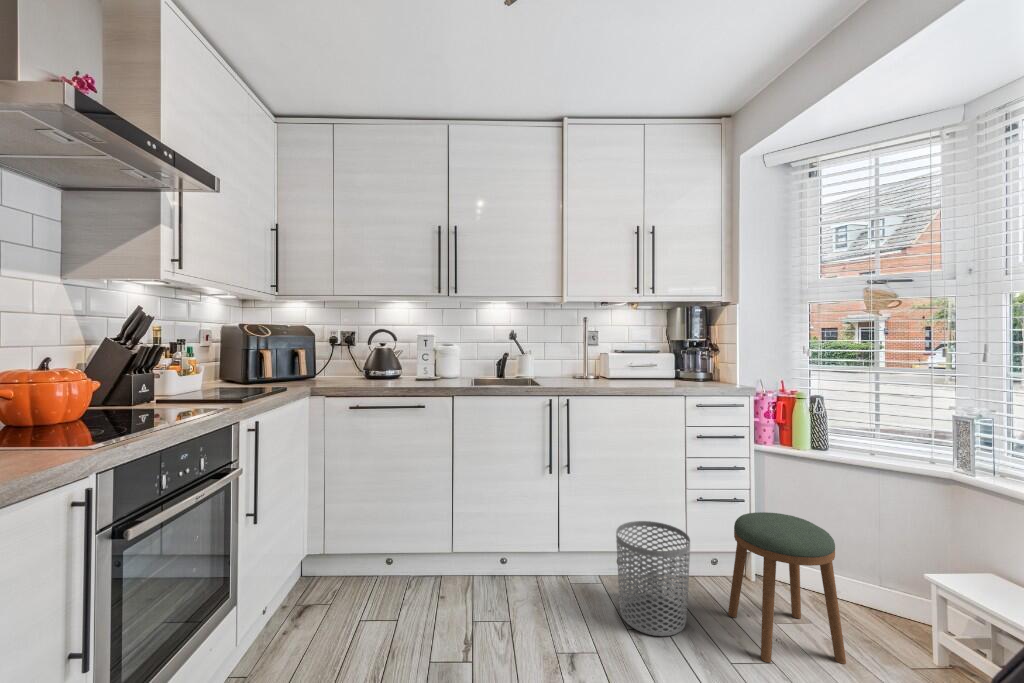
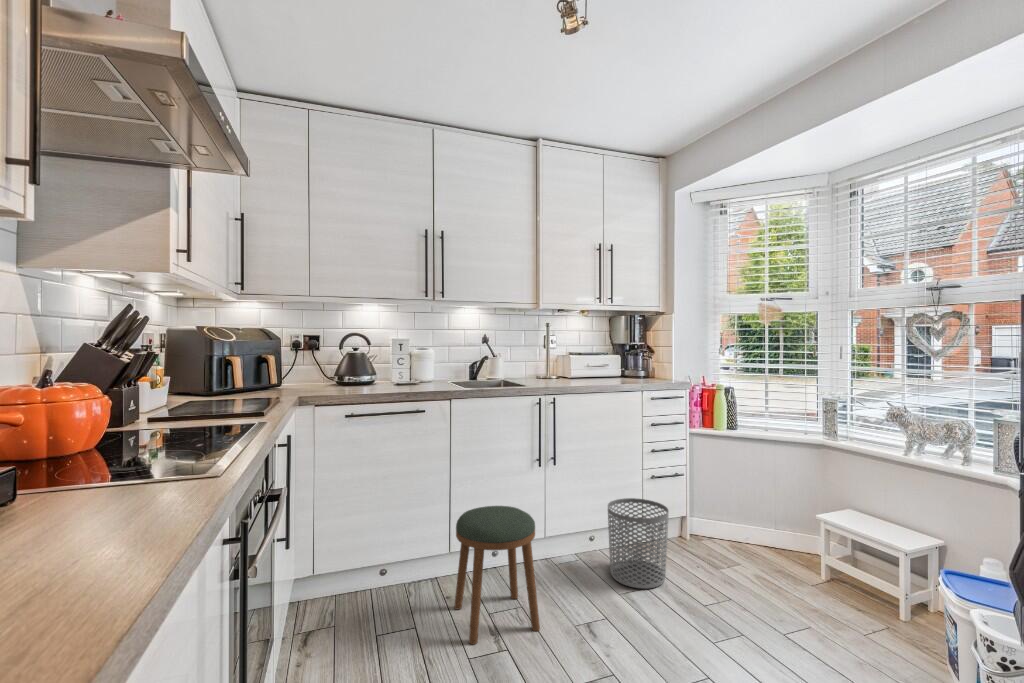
stool: present [728,512,846,664] -> present [454,506,540,644]

